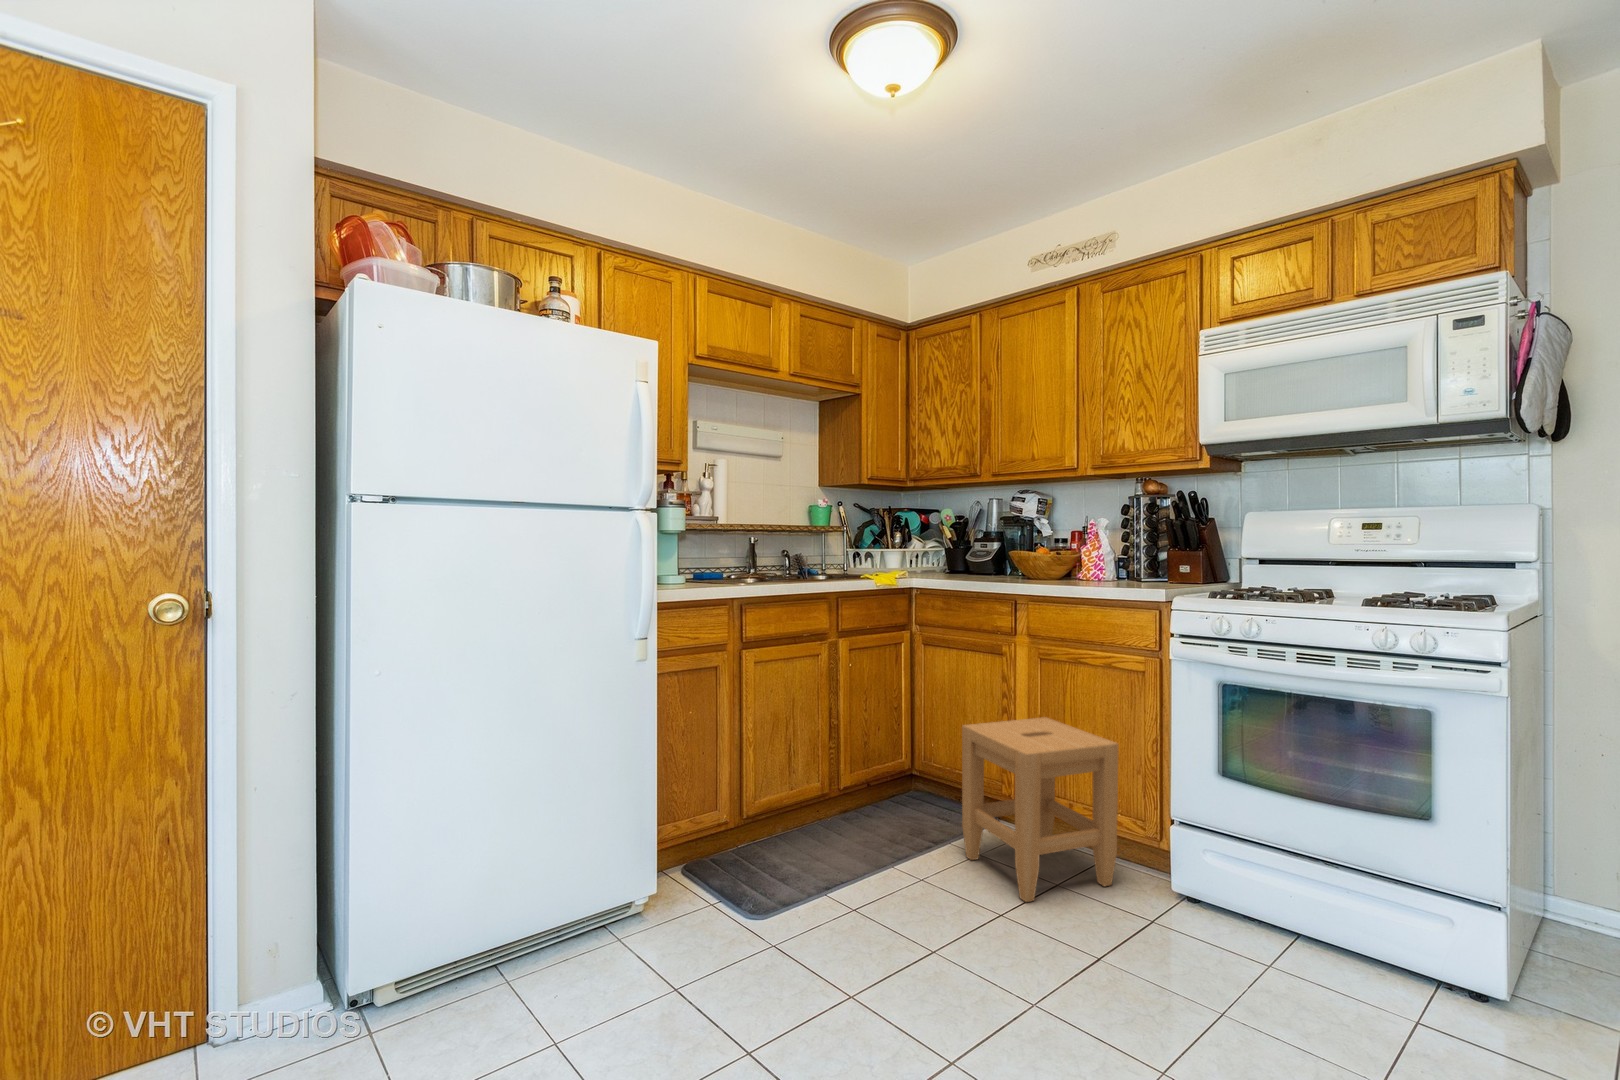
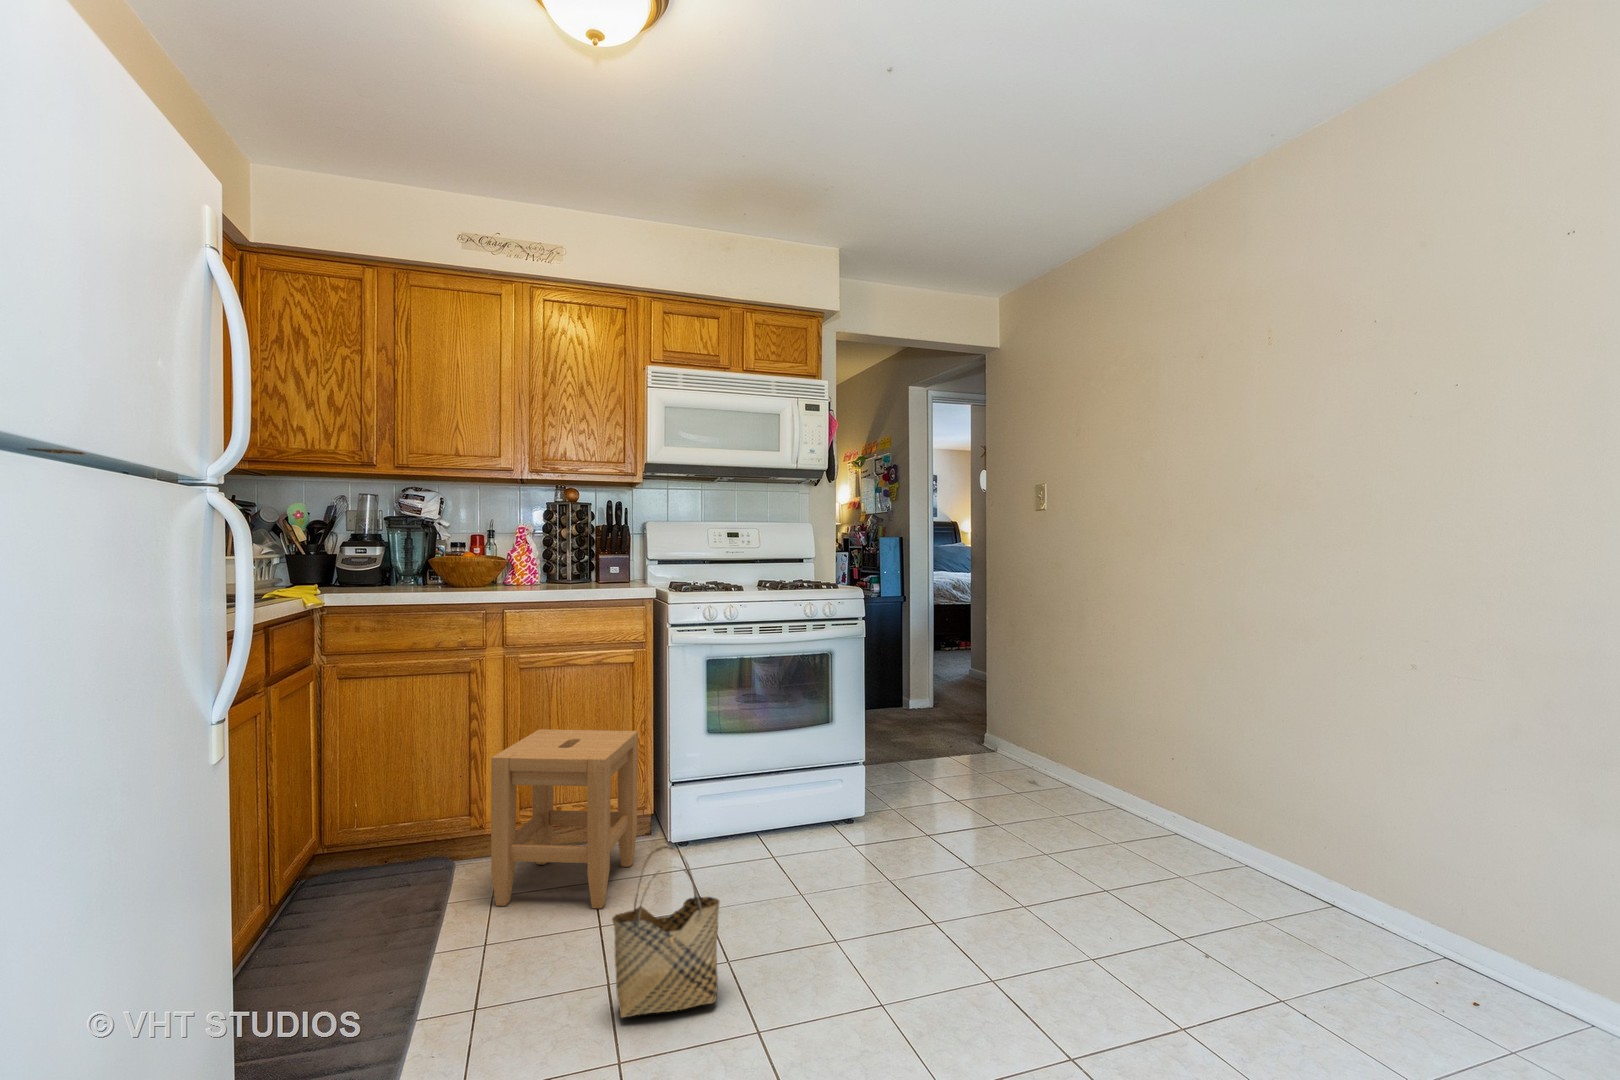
woven basket: none [900,843,1002,1024] -> present [612,846,720,1018]

